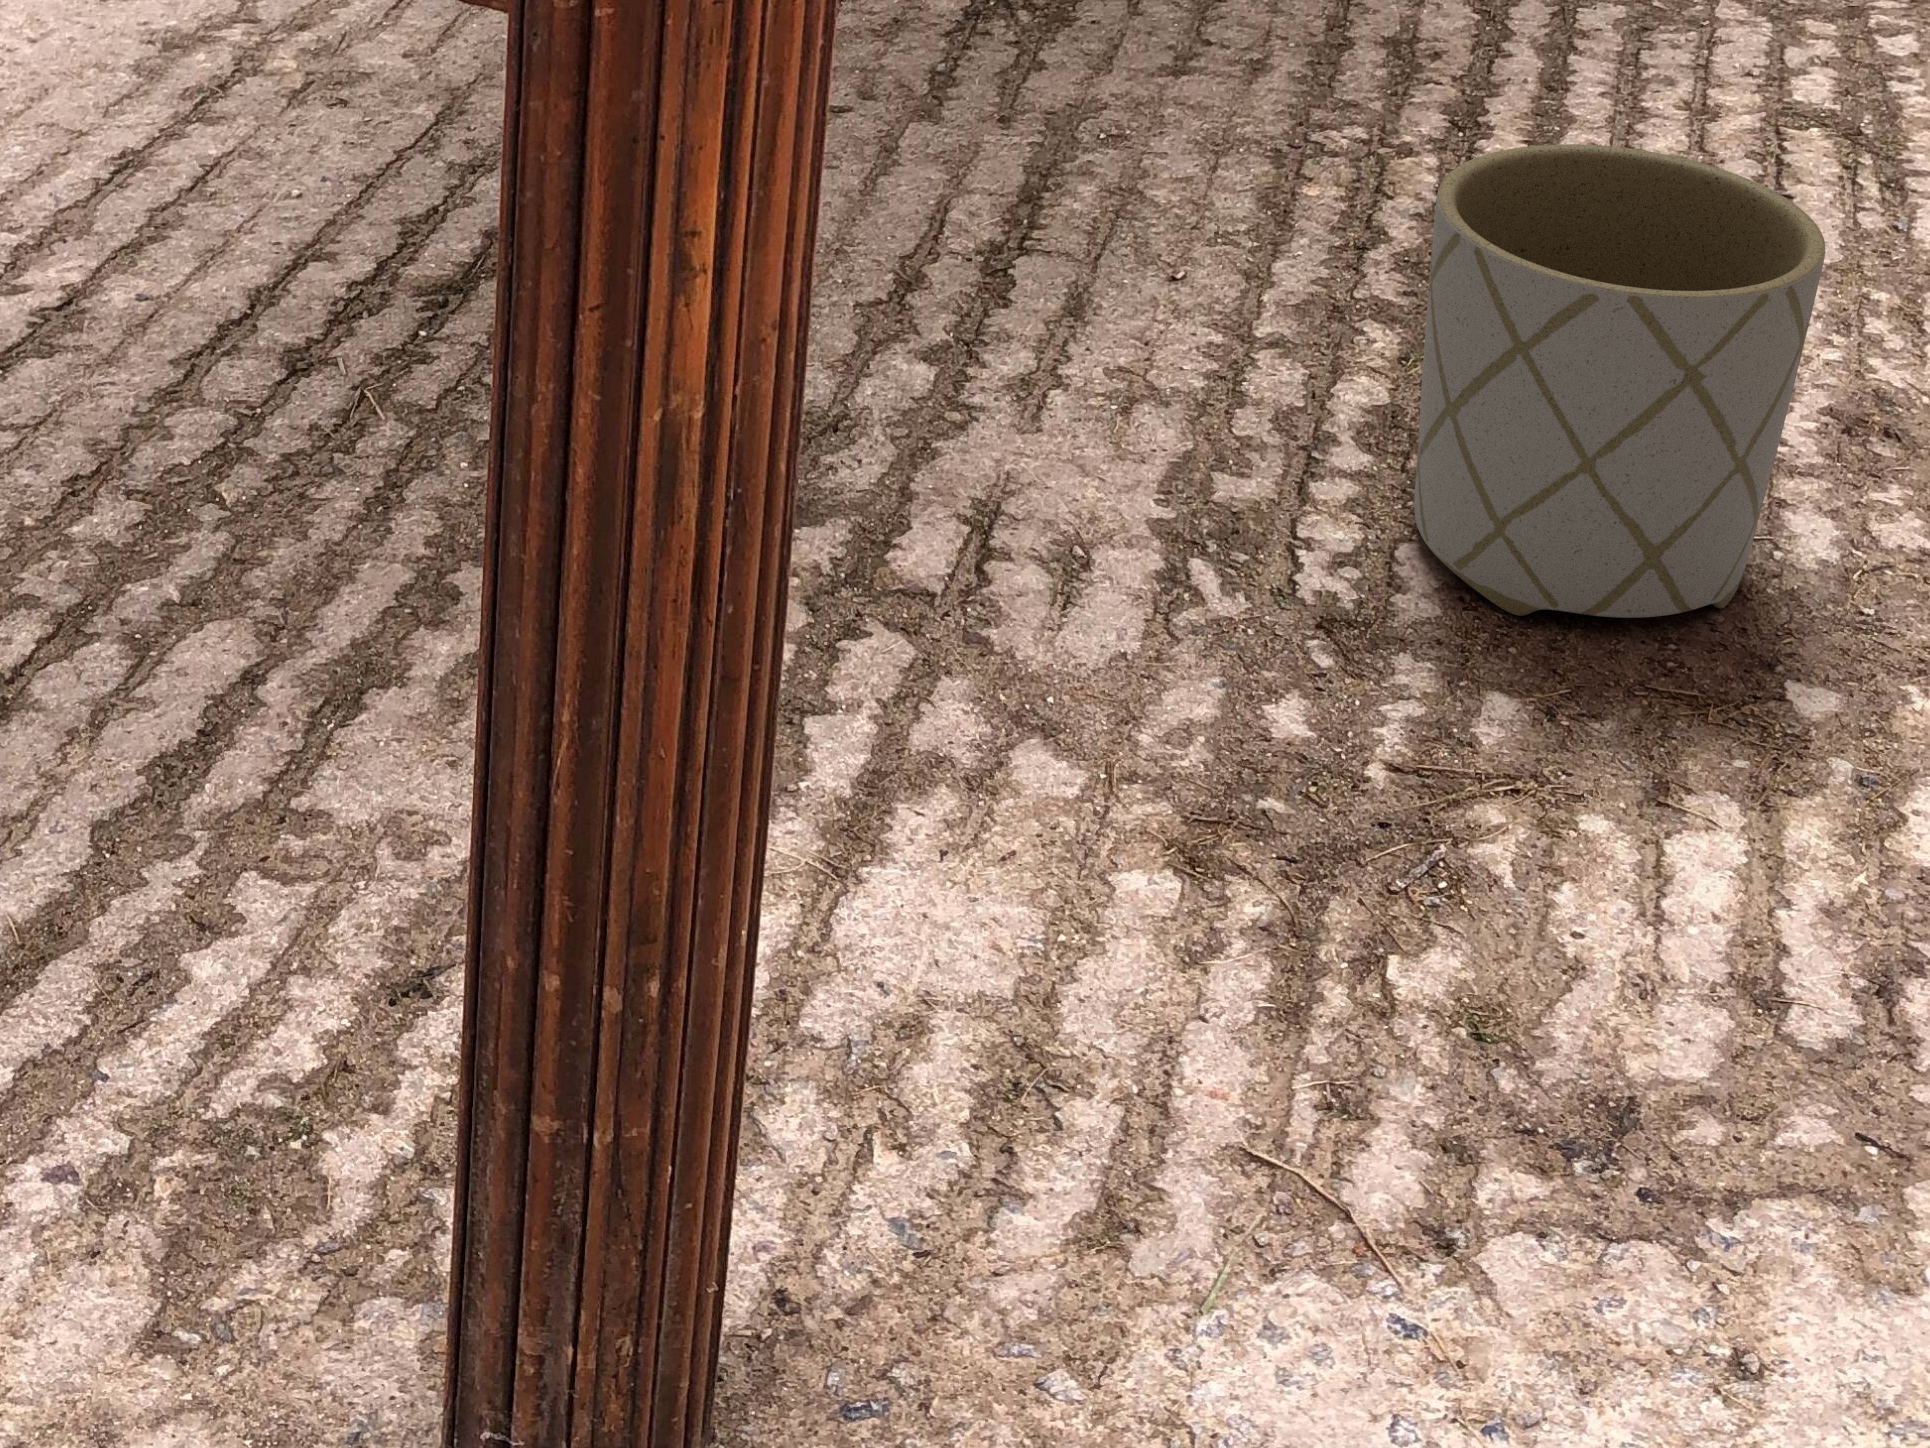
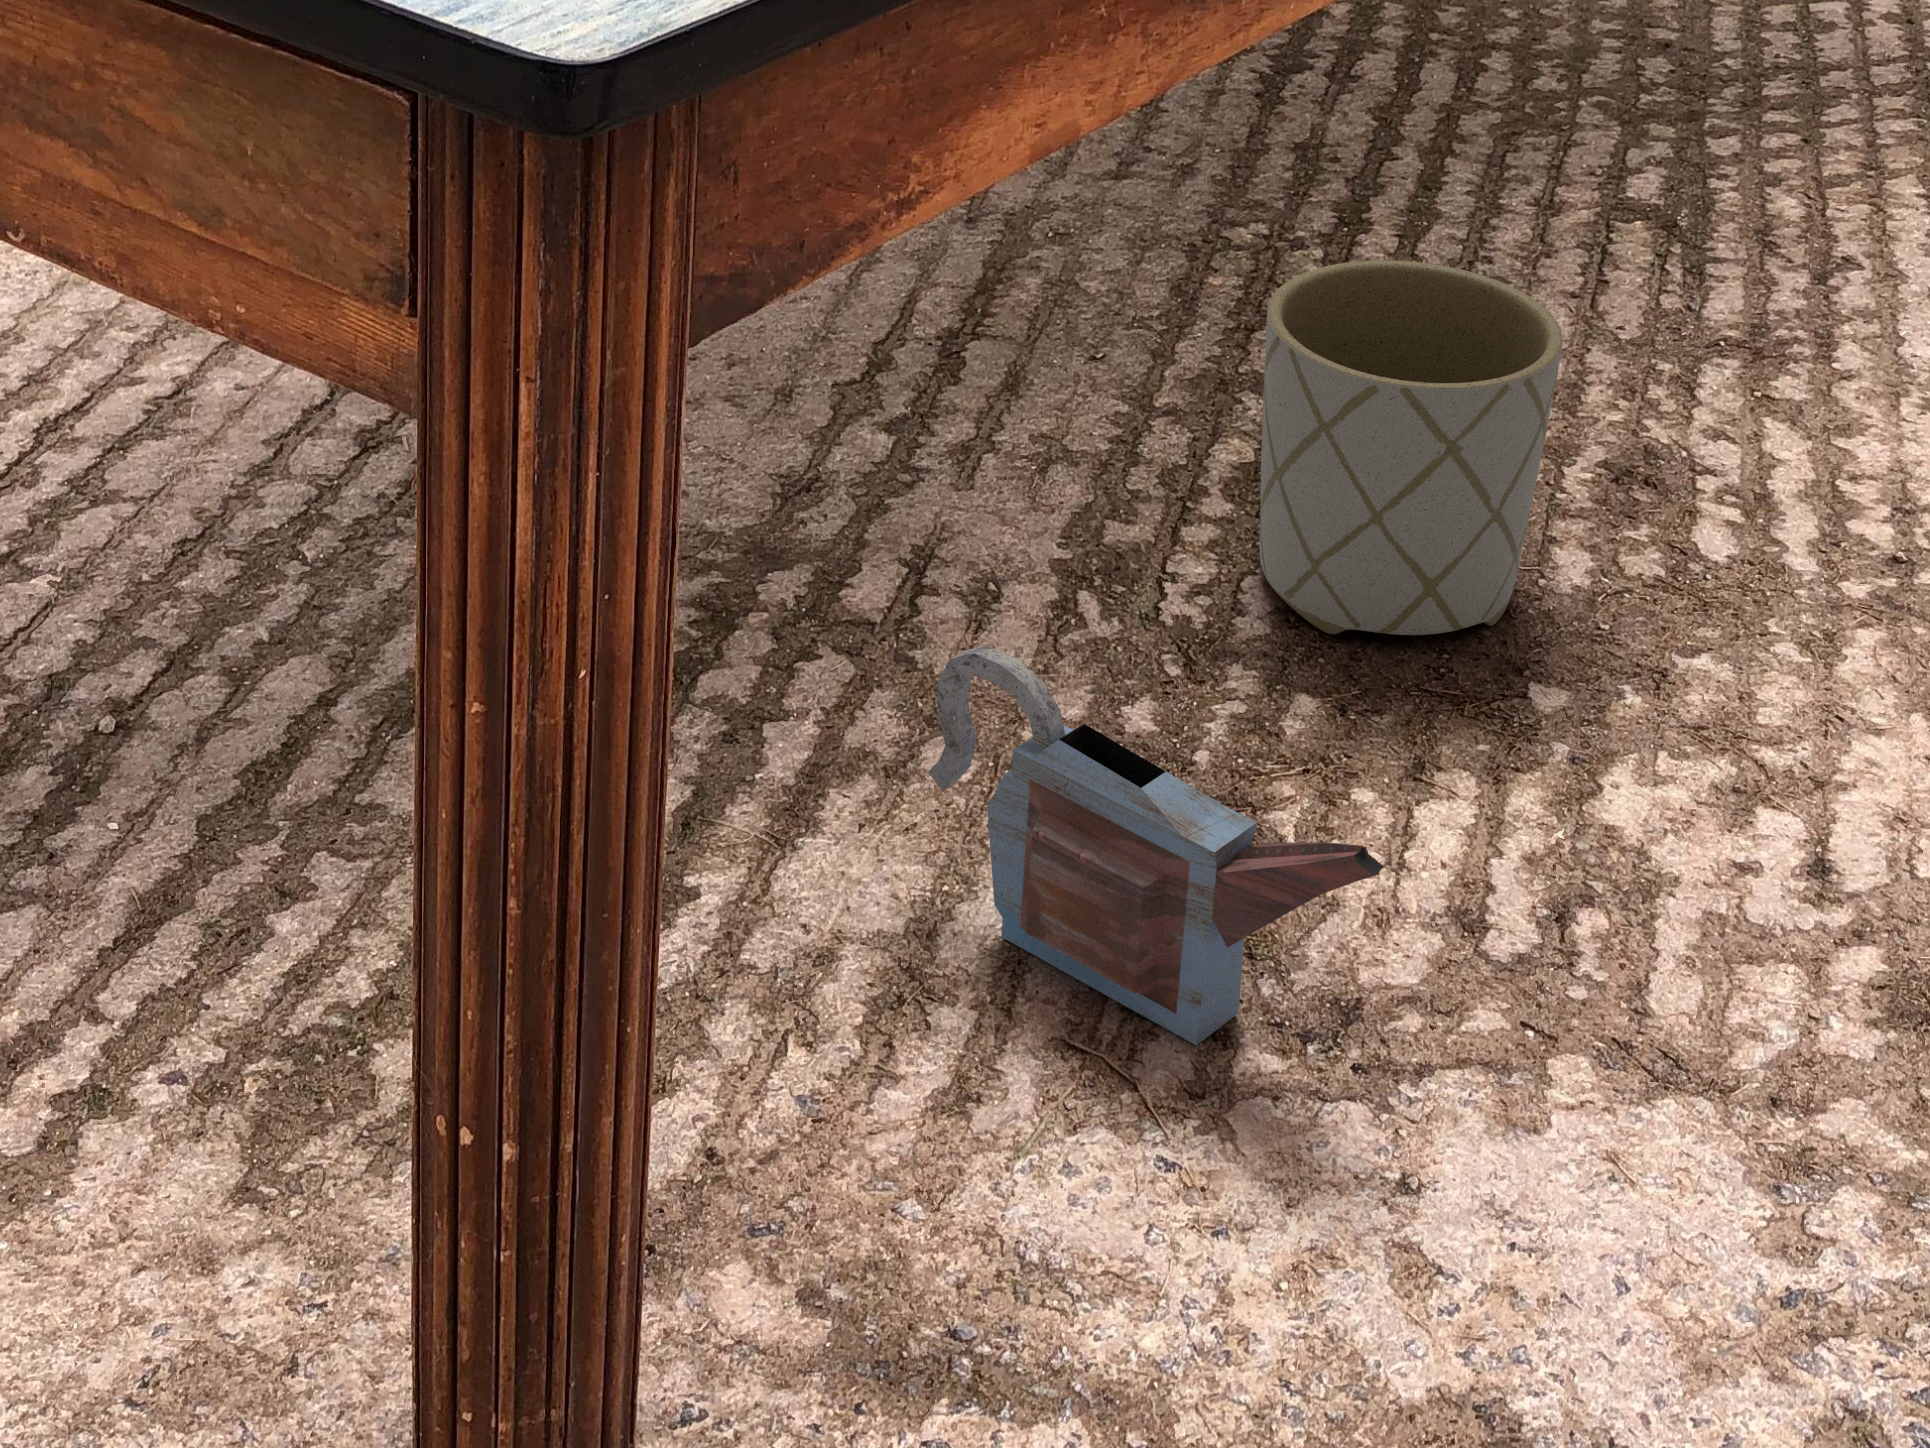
watering can: none [1042,615,1717,1160] -> present [928,645,1384,1045]

